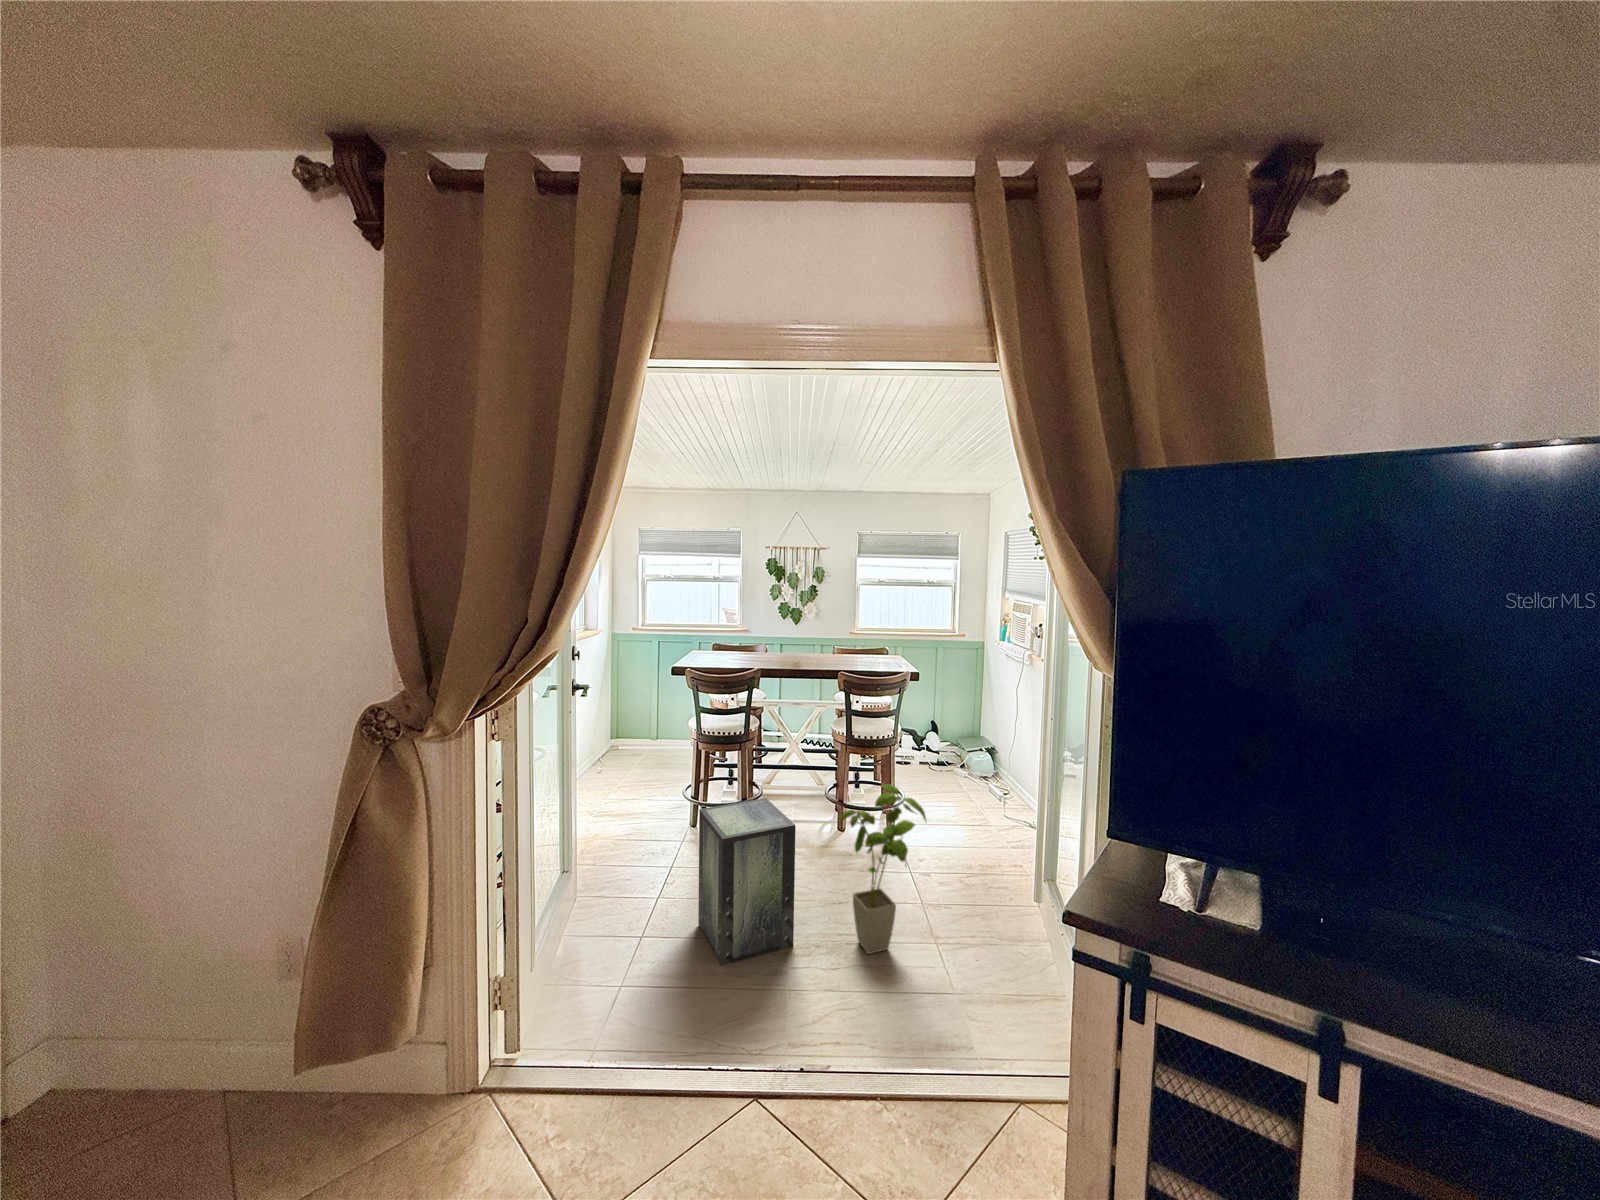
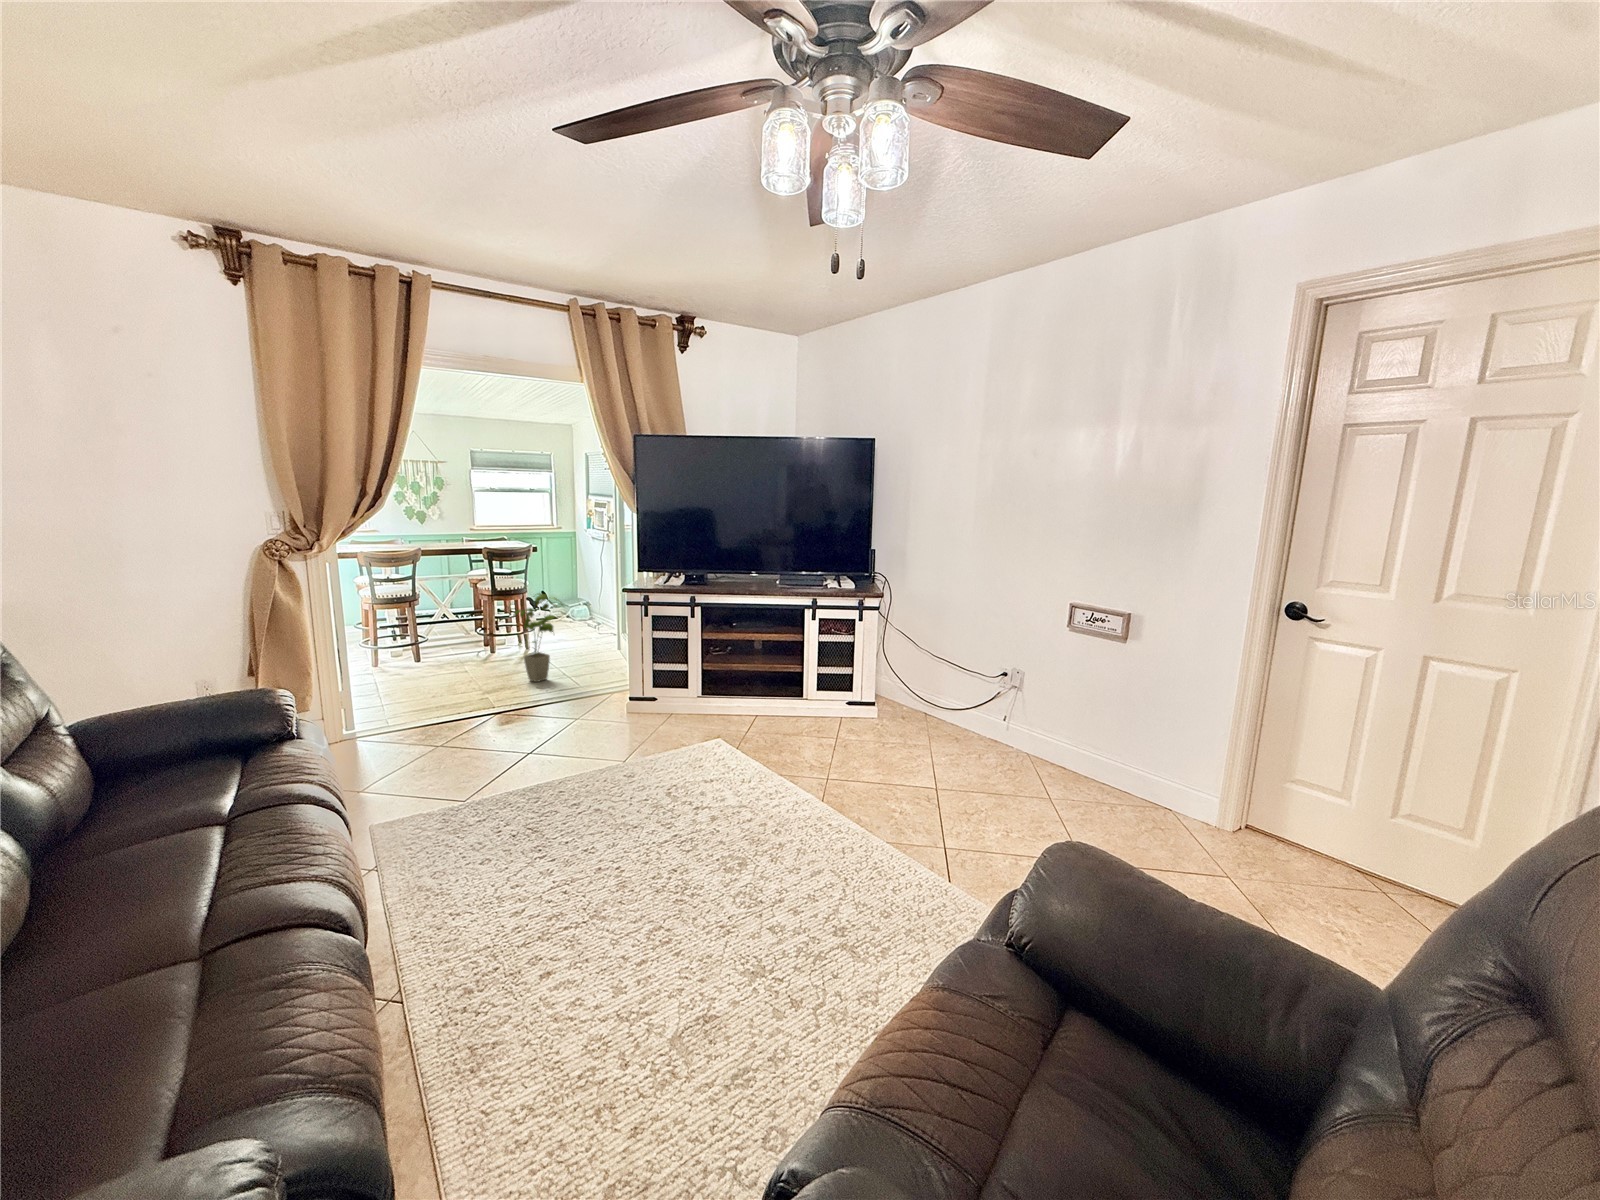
storage box: present [698,798,795,966] -> none [416,616,491,702]

